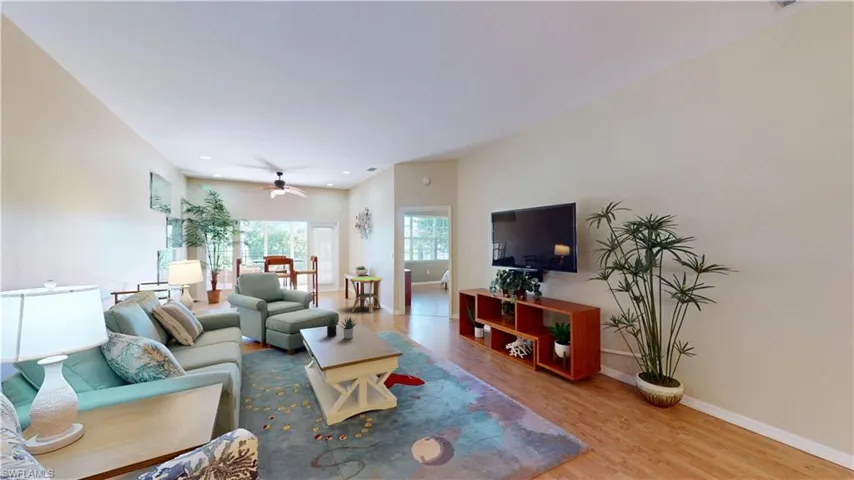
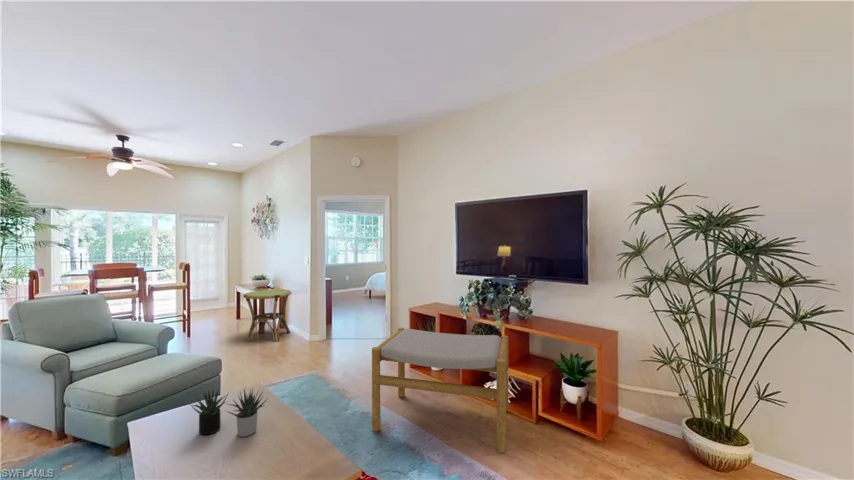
footstool: none [422,301,520,381] -> present [372,328,508,453]

